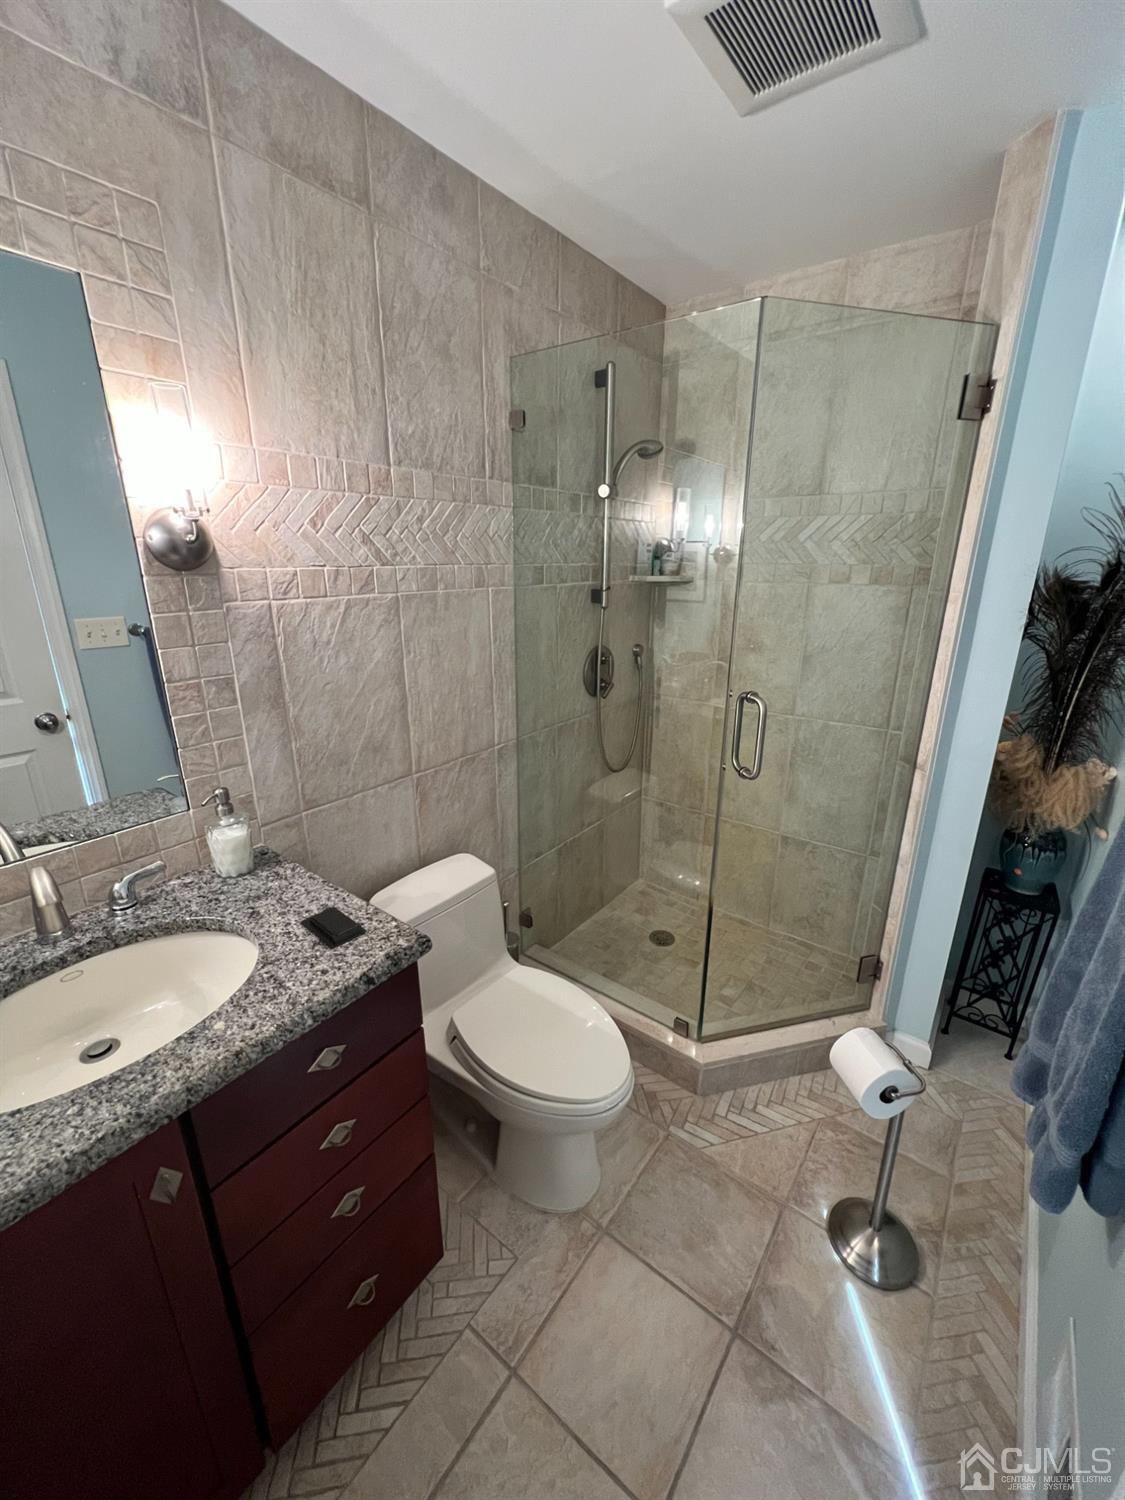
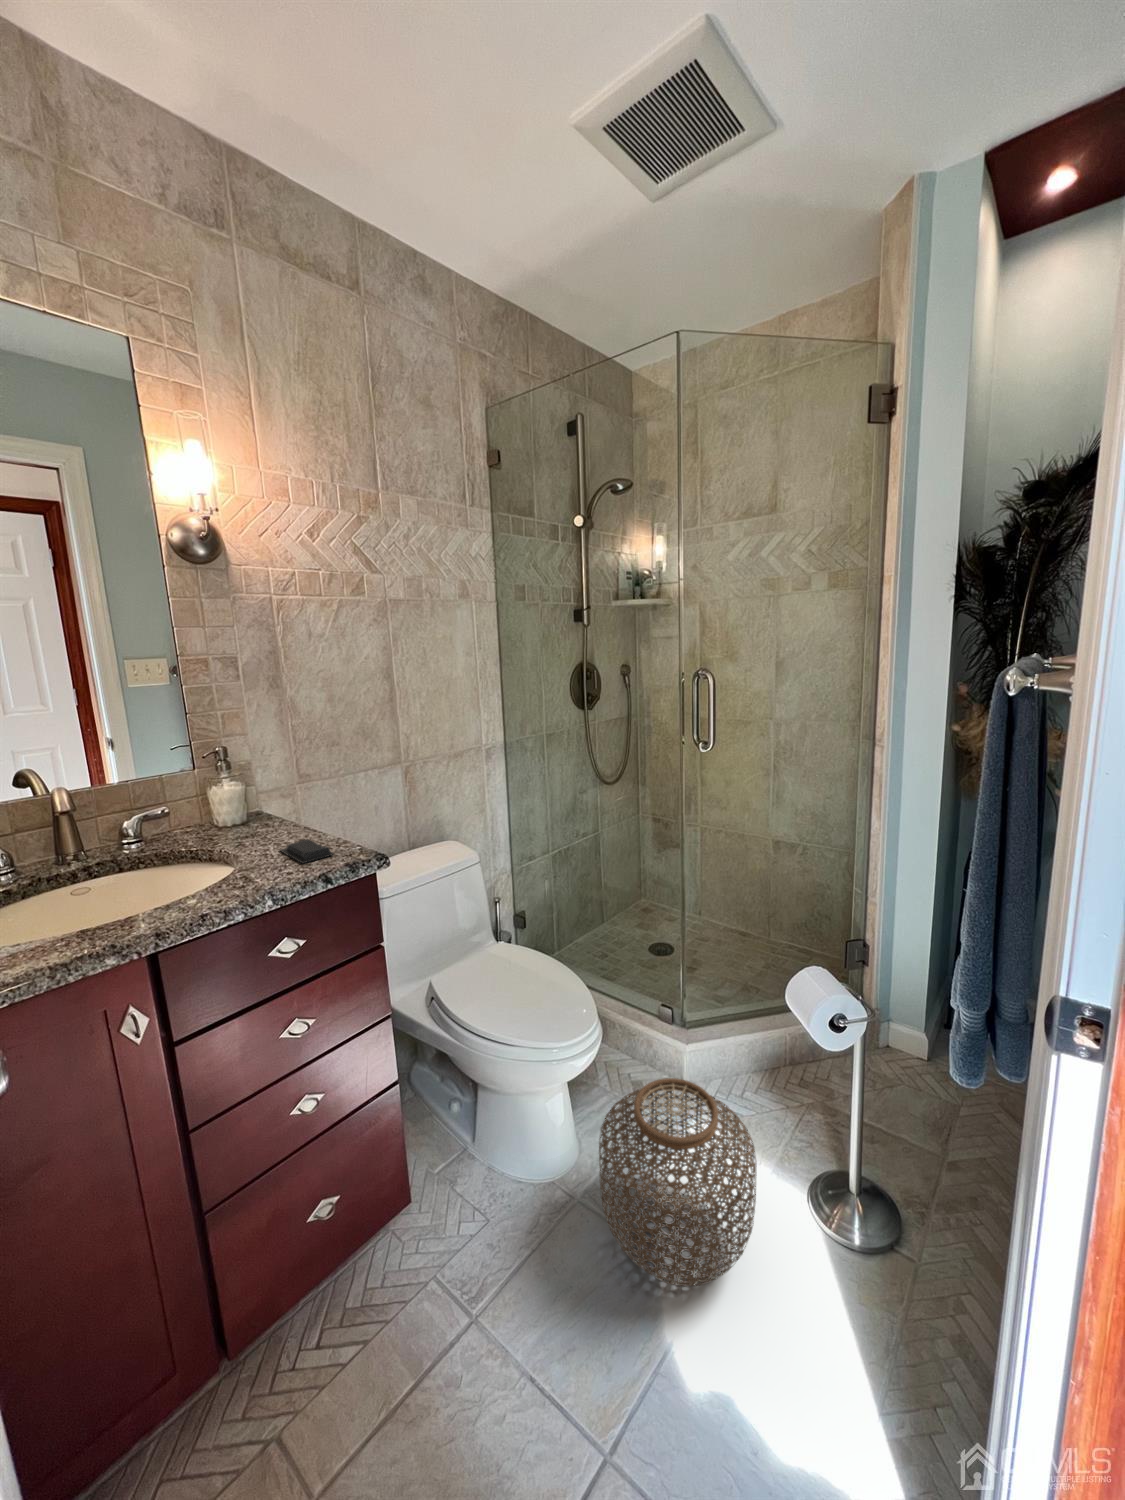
woven basket: none [635,1129,795,1340] -> present [599,1078,757,1286]

